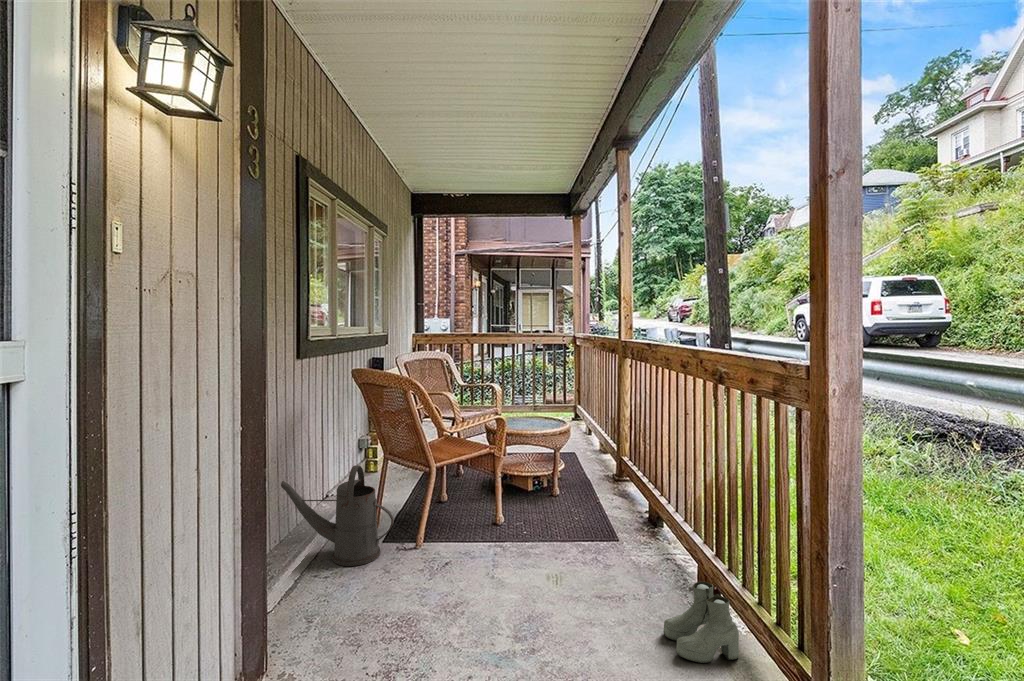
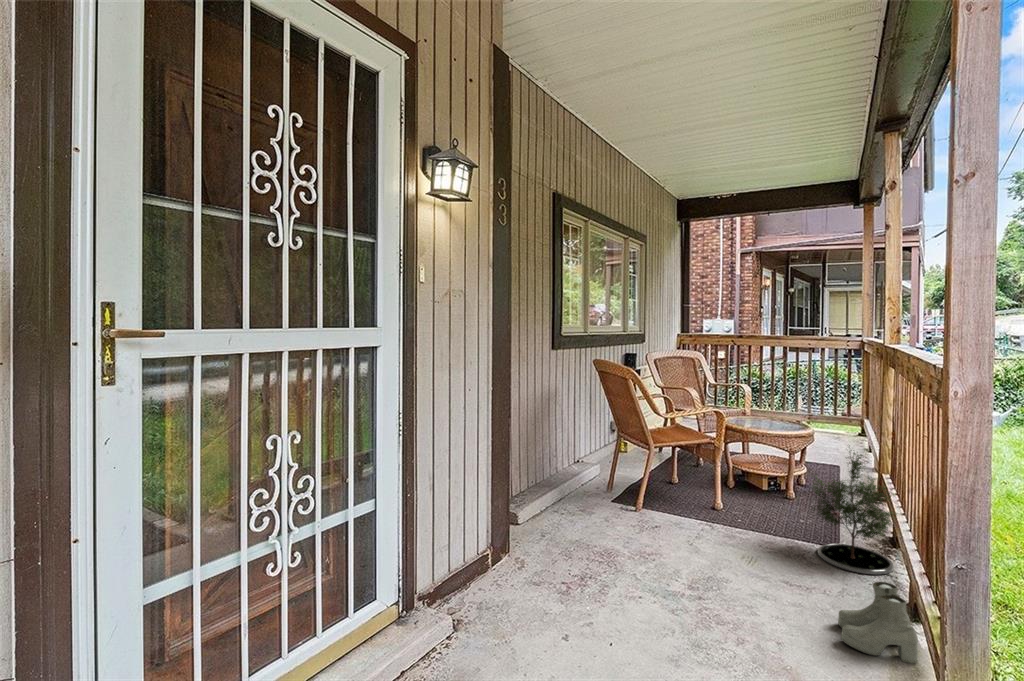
potted tree: none [592,443,669,567] -> present [812,451,897,575]
watering can: present [281,465,394,566] -> none [535,435,615,513]

